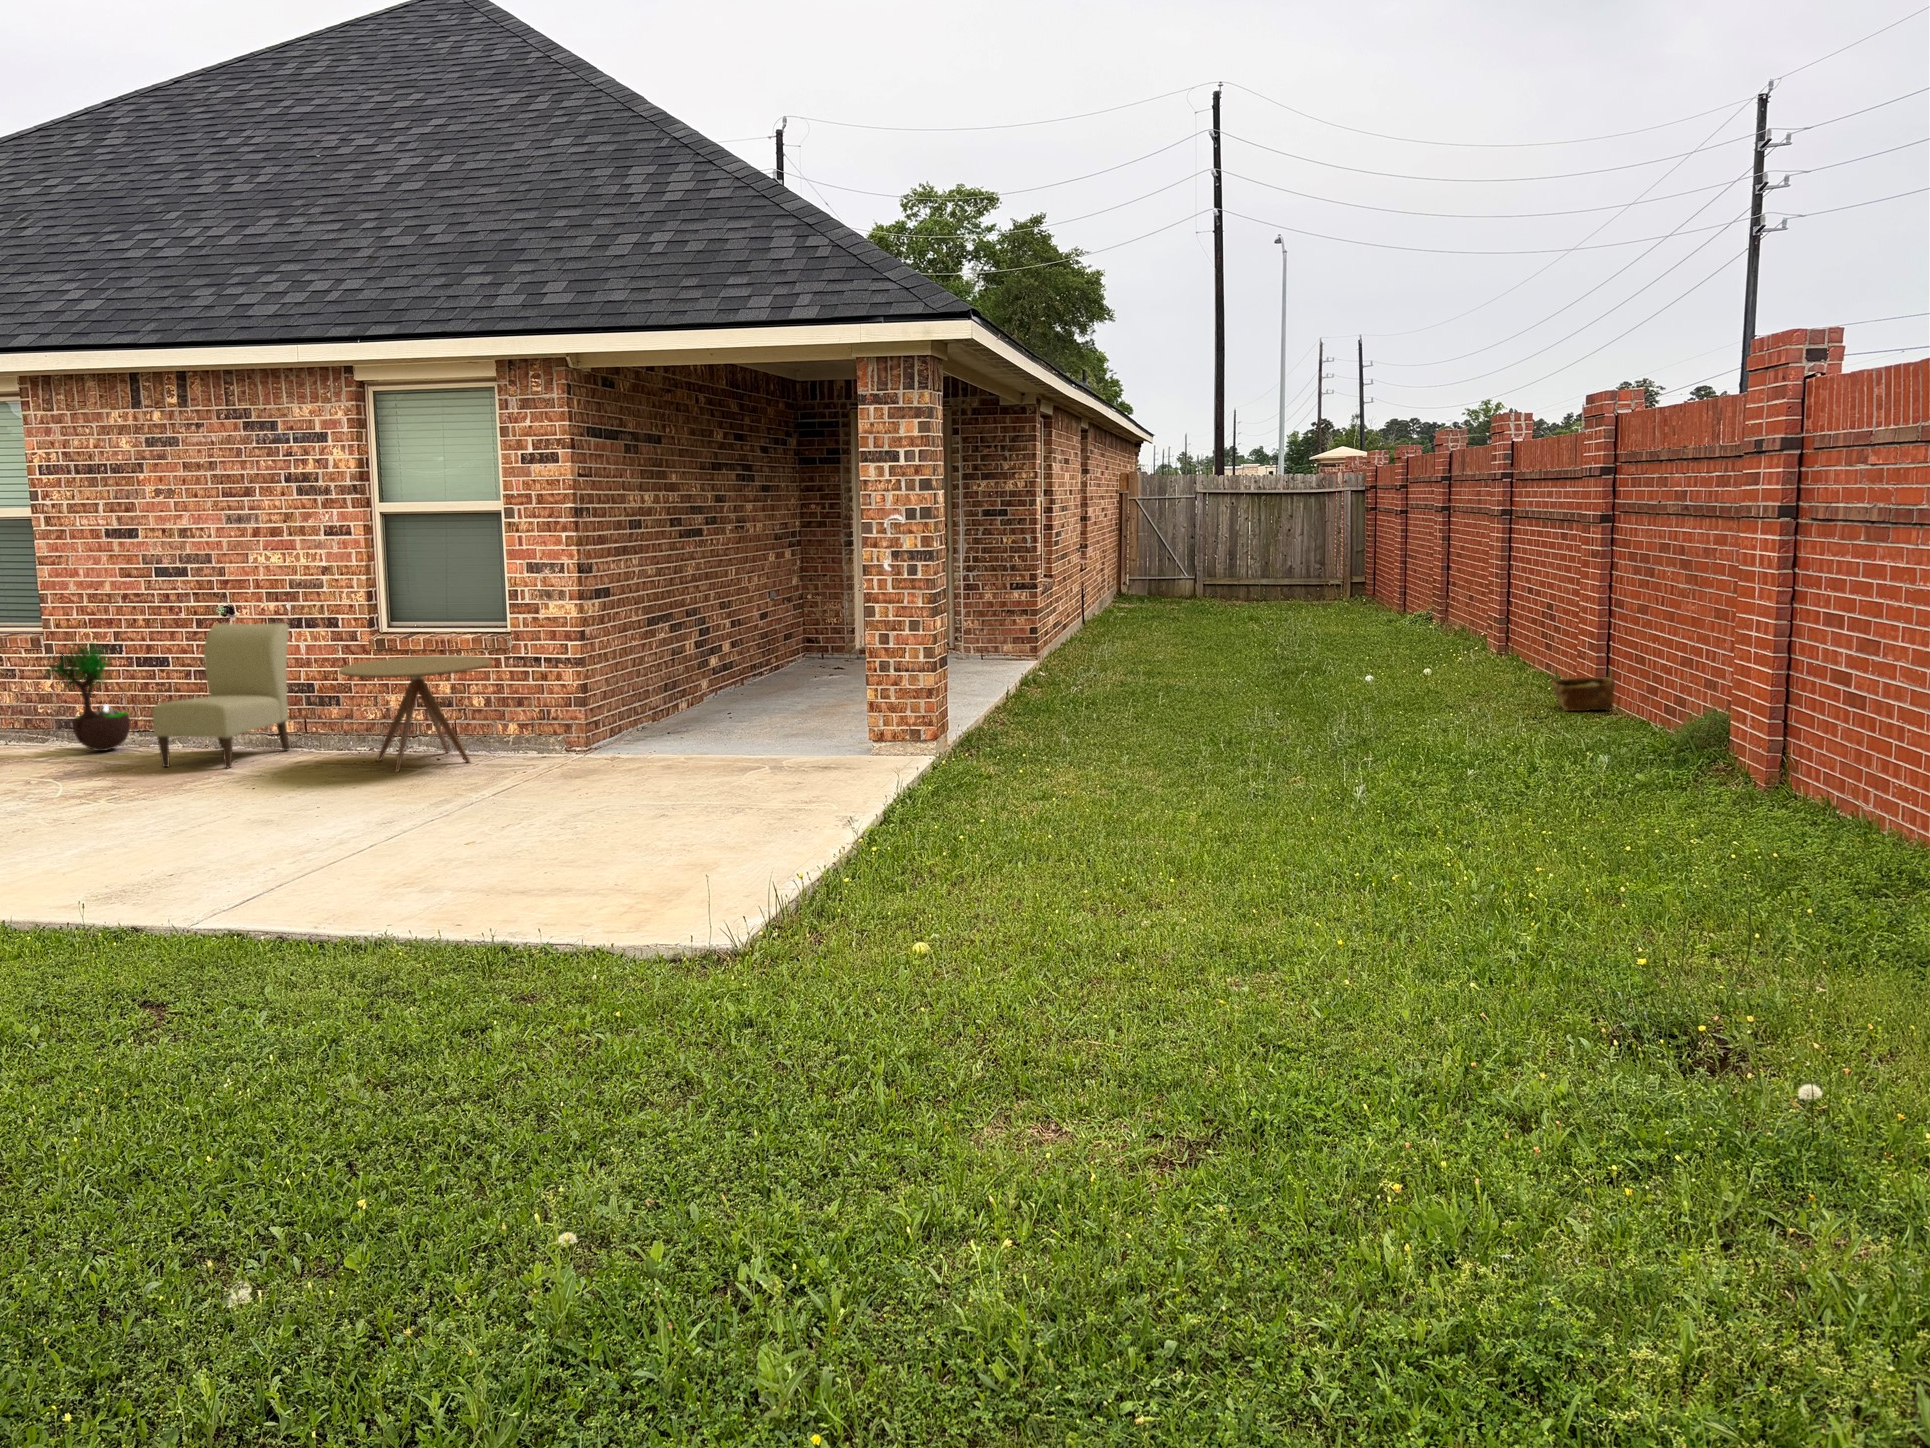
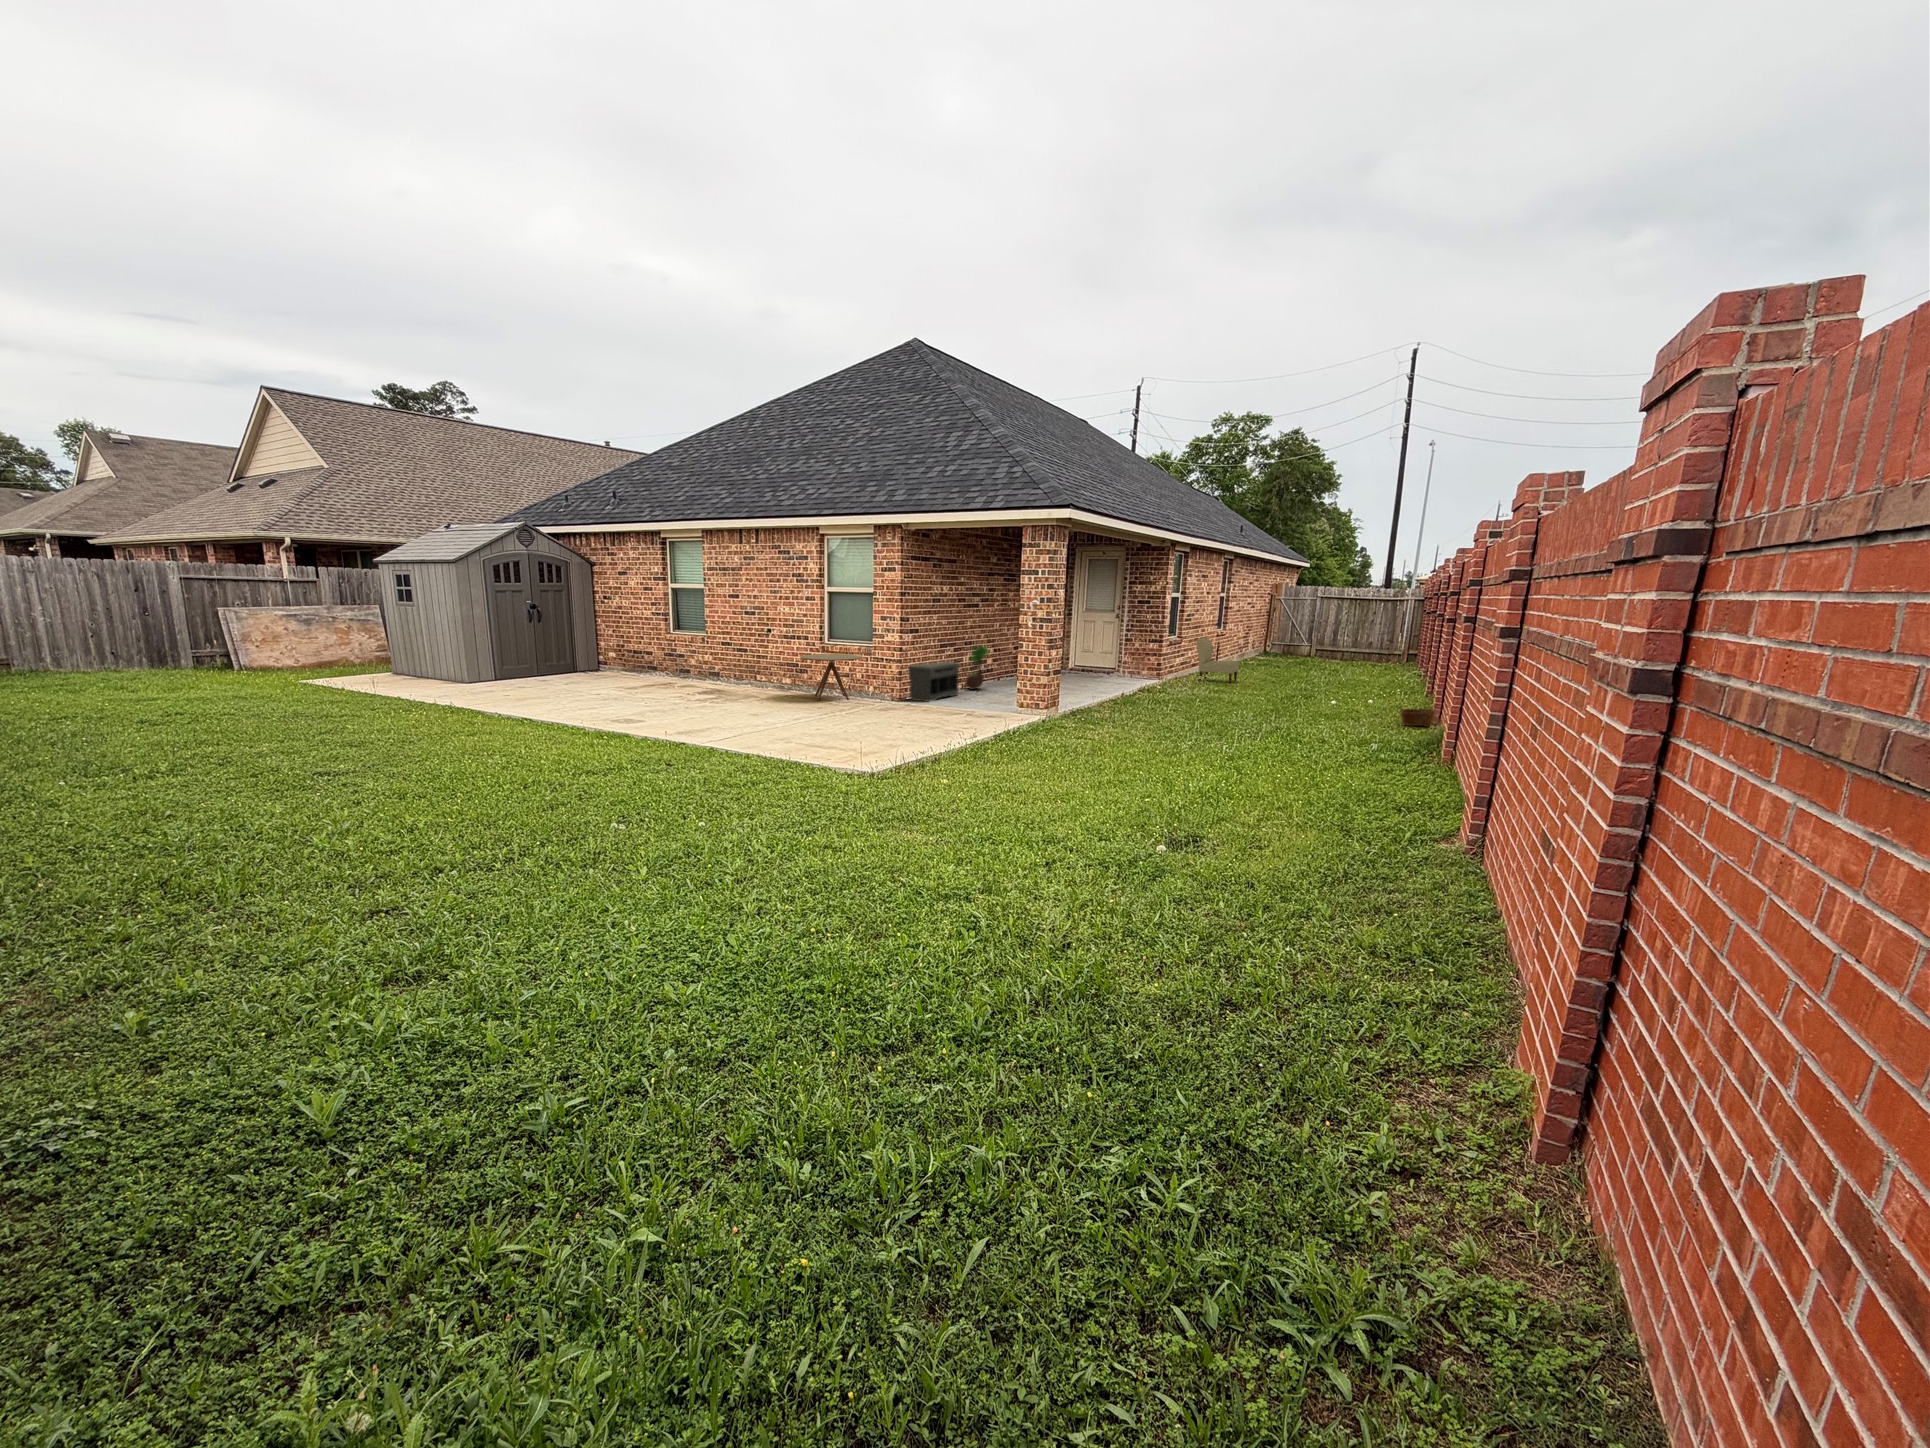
chair: present [152,623,290,768] -> present [1196,638,1239,683]
potted tree: present [43,641,131,751] -> present [966,645,988,689]
bench: none [597,654,701,749] -> present [906,662,959,702]

